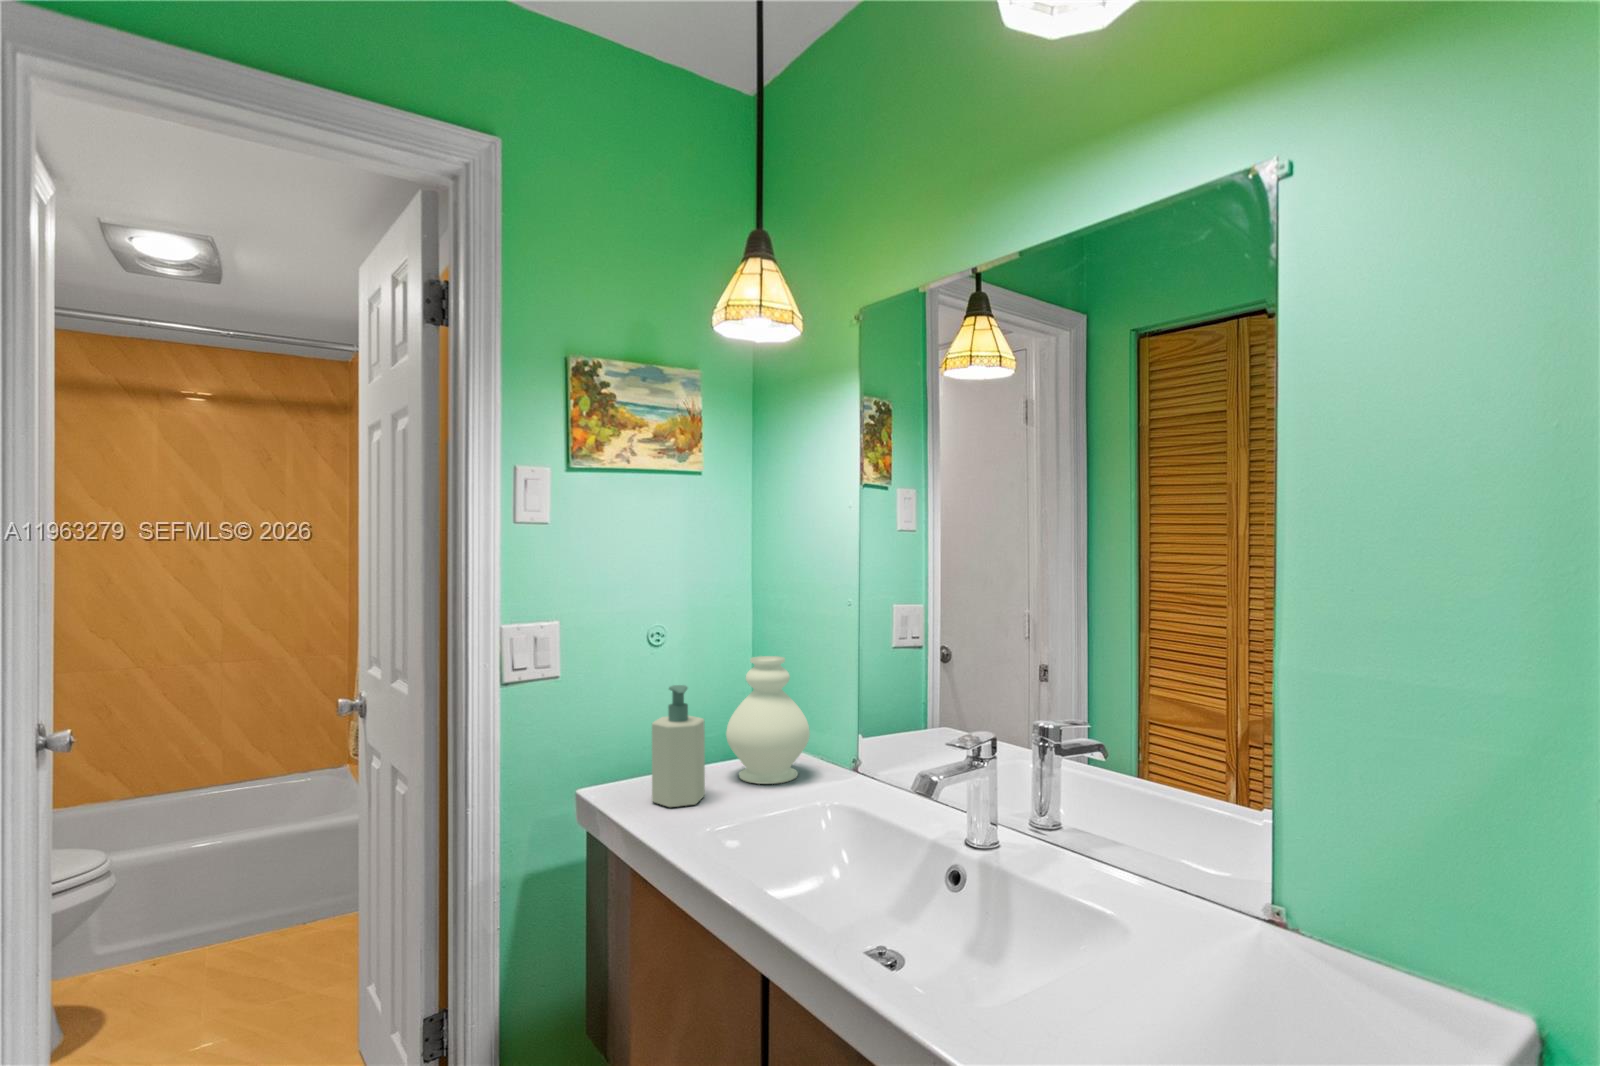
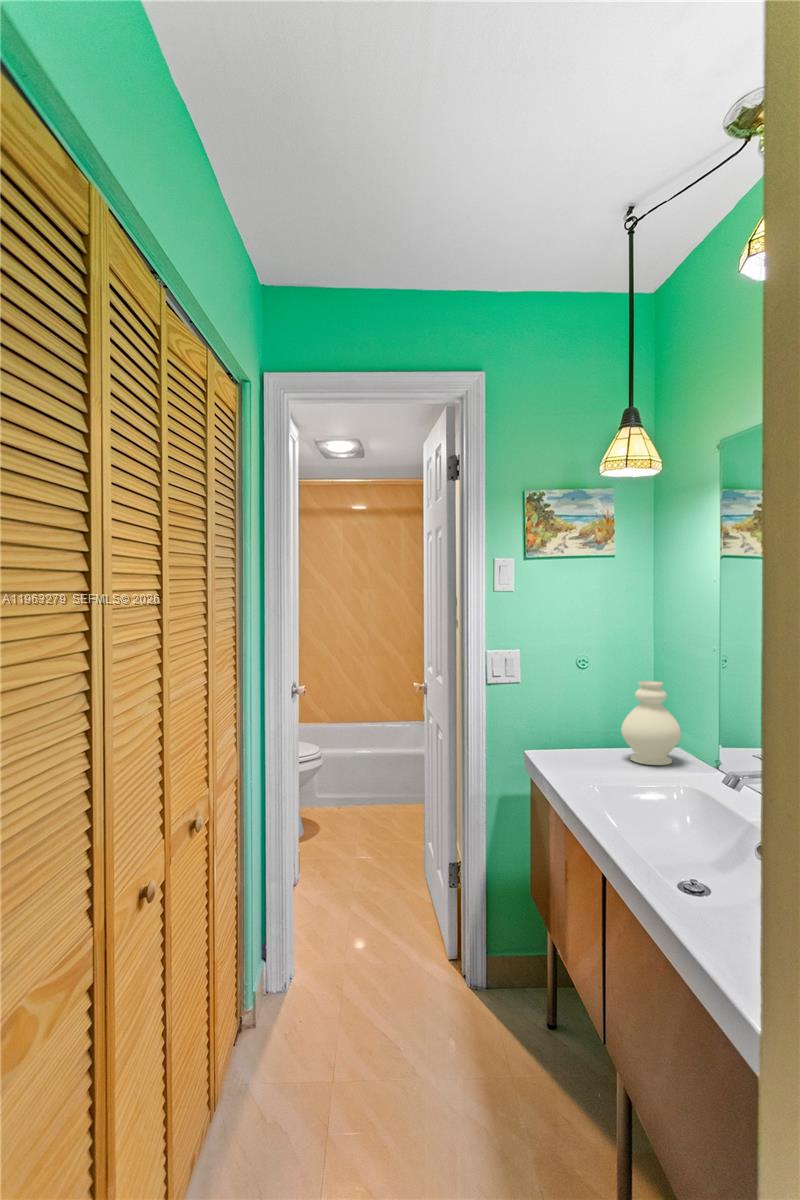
soap bottle: present [652,685,705,807] -> none [567,694,601,768]

